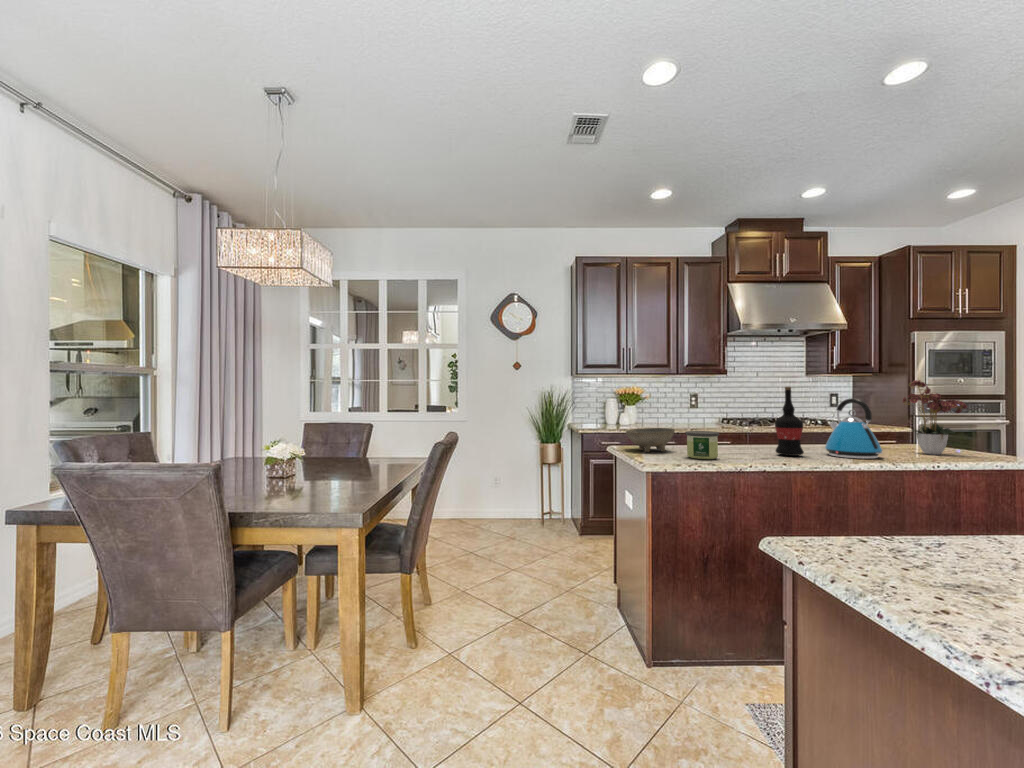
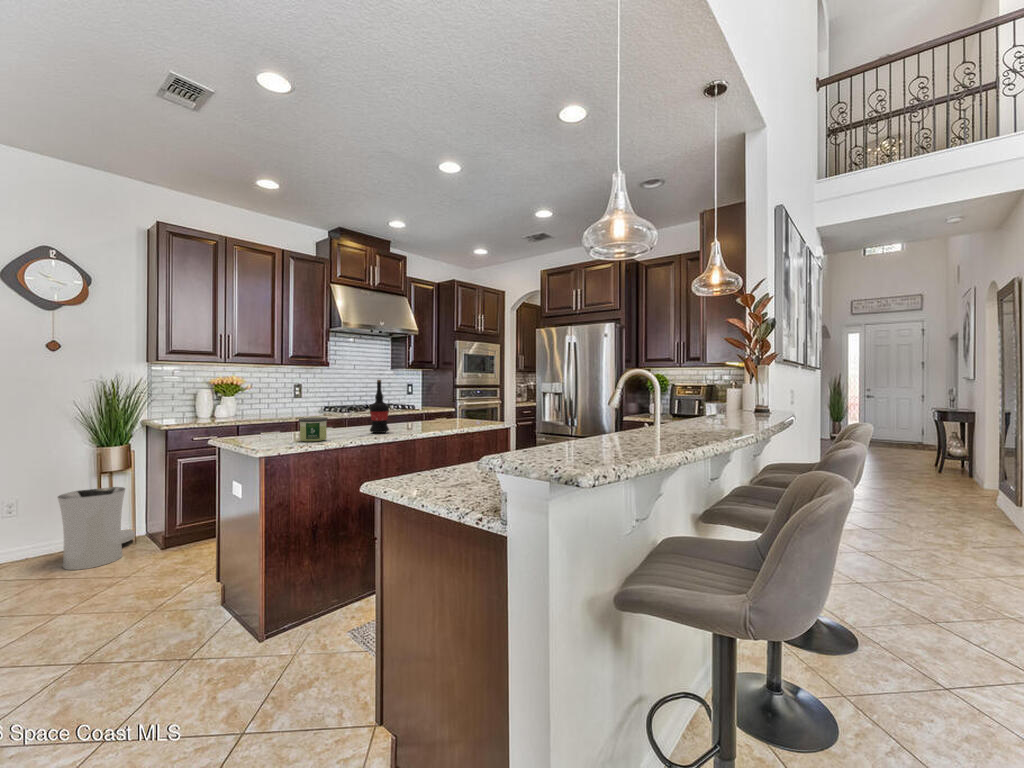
flower arrangement: present [902,380,968,455] -> none [446,373,481,425]
kettle: present [825,398,882,459] -> none [403,388,436,431]
bowl: present [626,428,675,452] -> none [236,417,287,441]
trash can: none [515,476,563,539] -> present [58,487,135,570]

